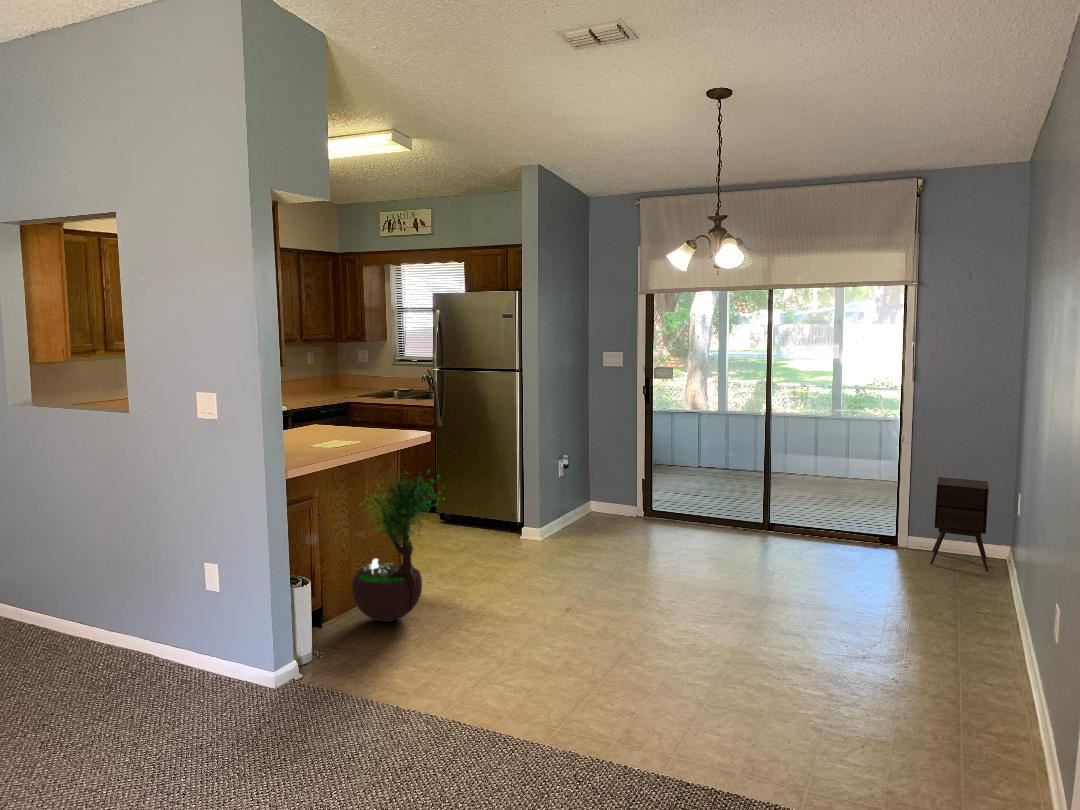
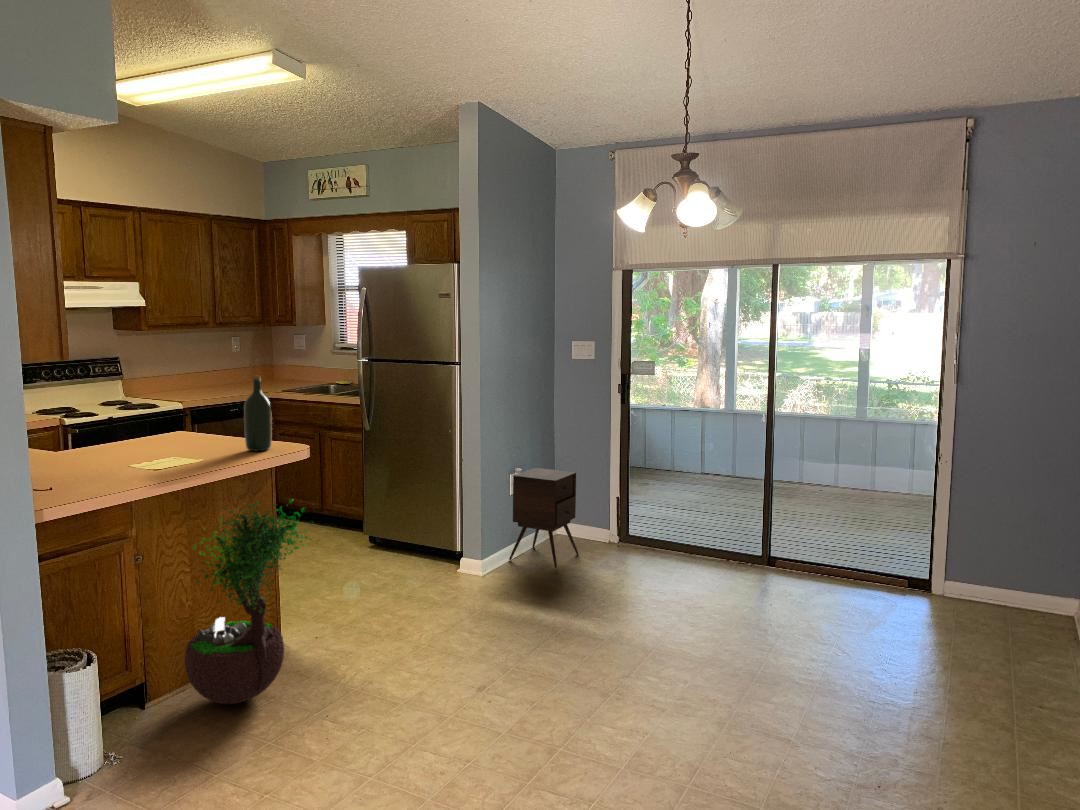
wine bottle: none [383,380,402,436] -> present [244,376,272,451]
side table: present [930,477,989,572] -> present [509,468,578,568]

